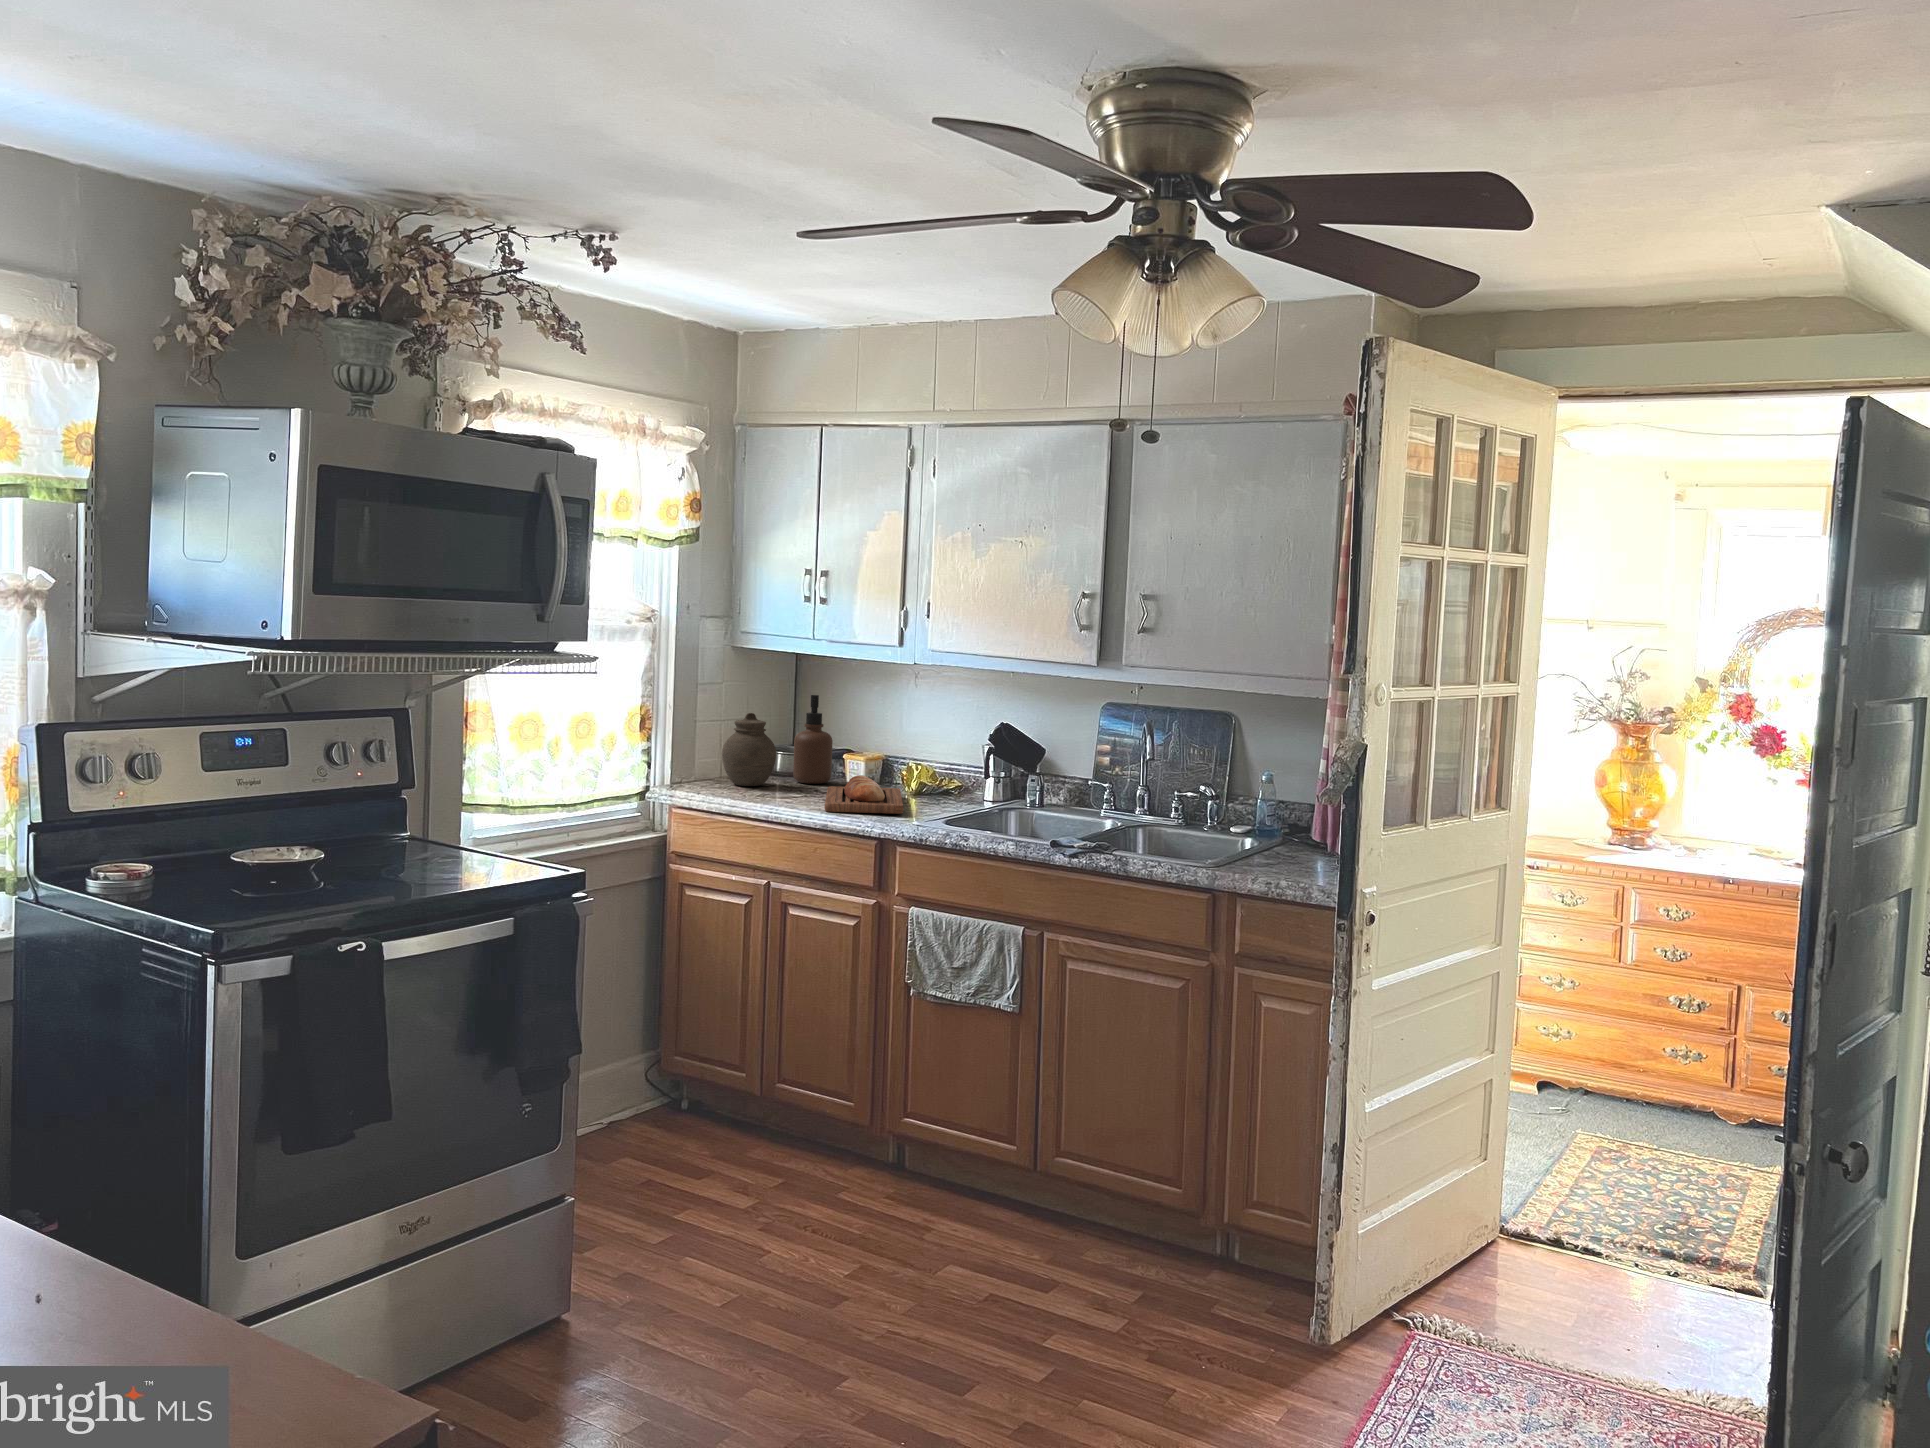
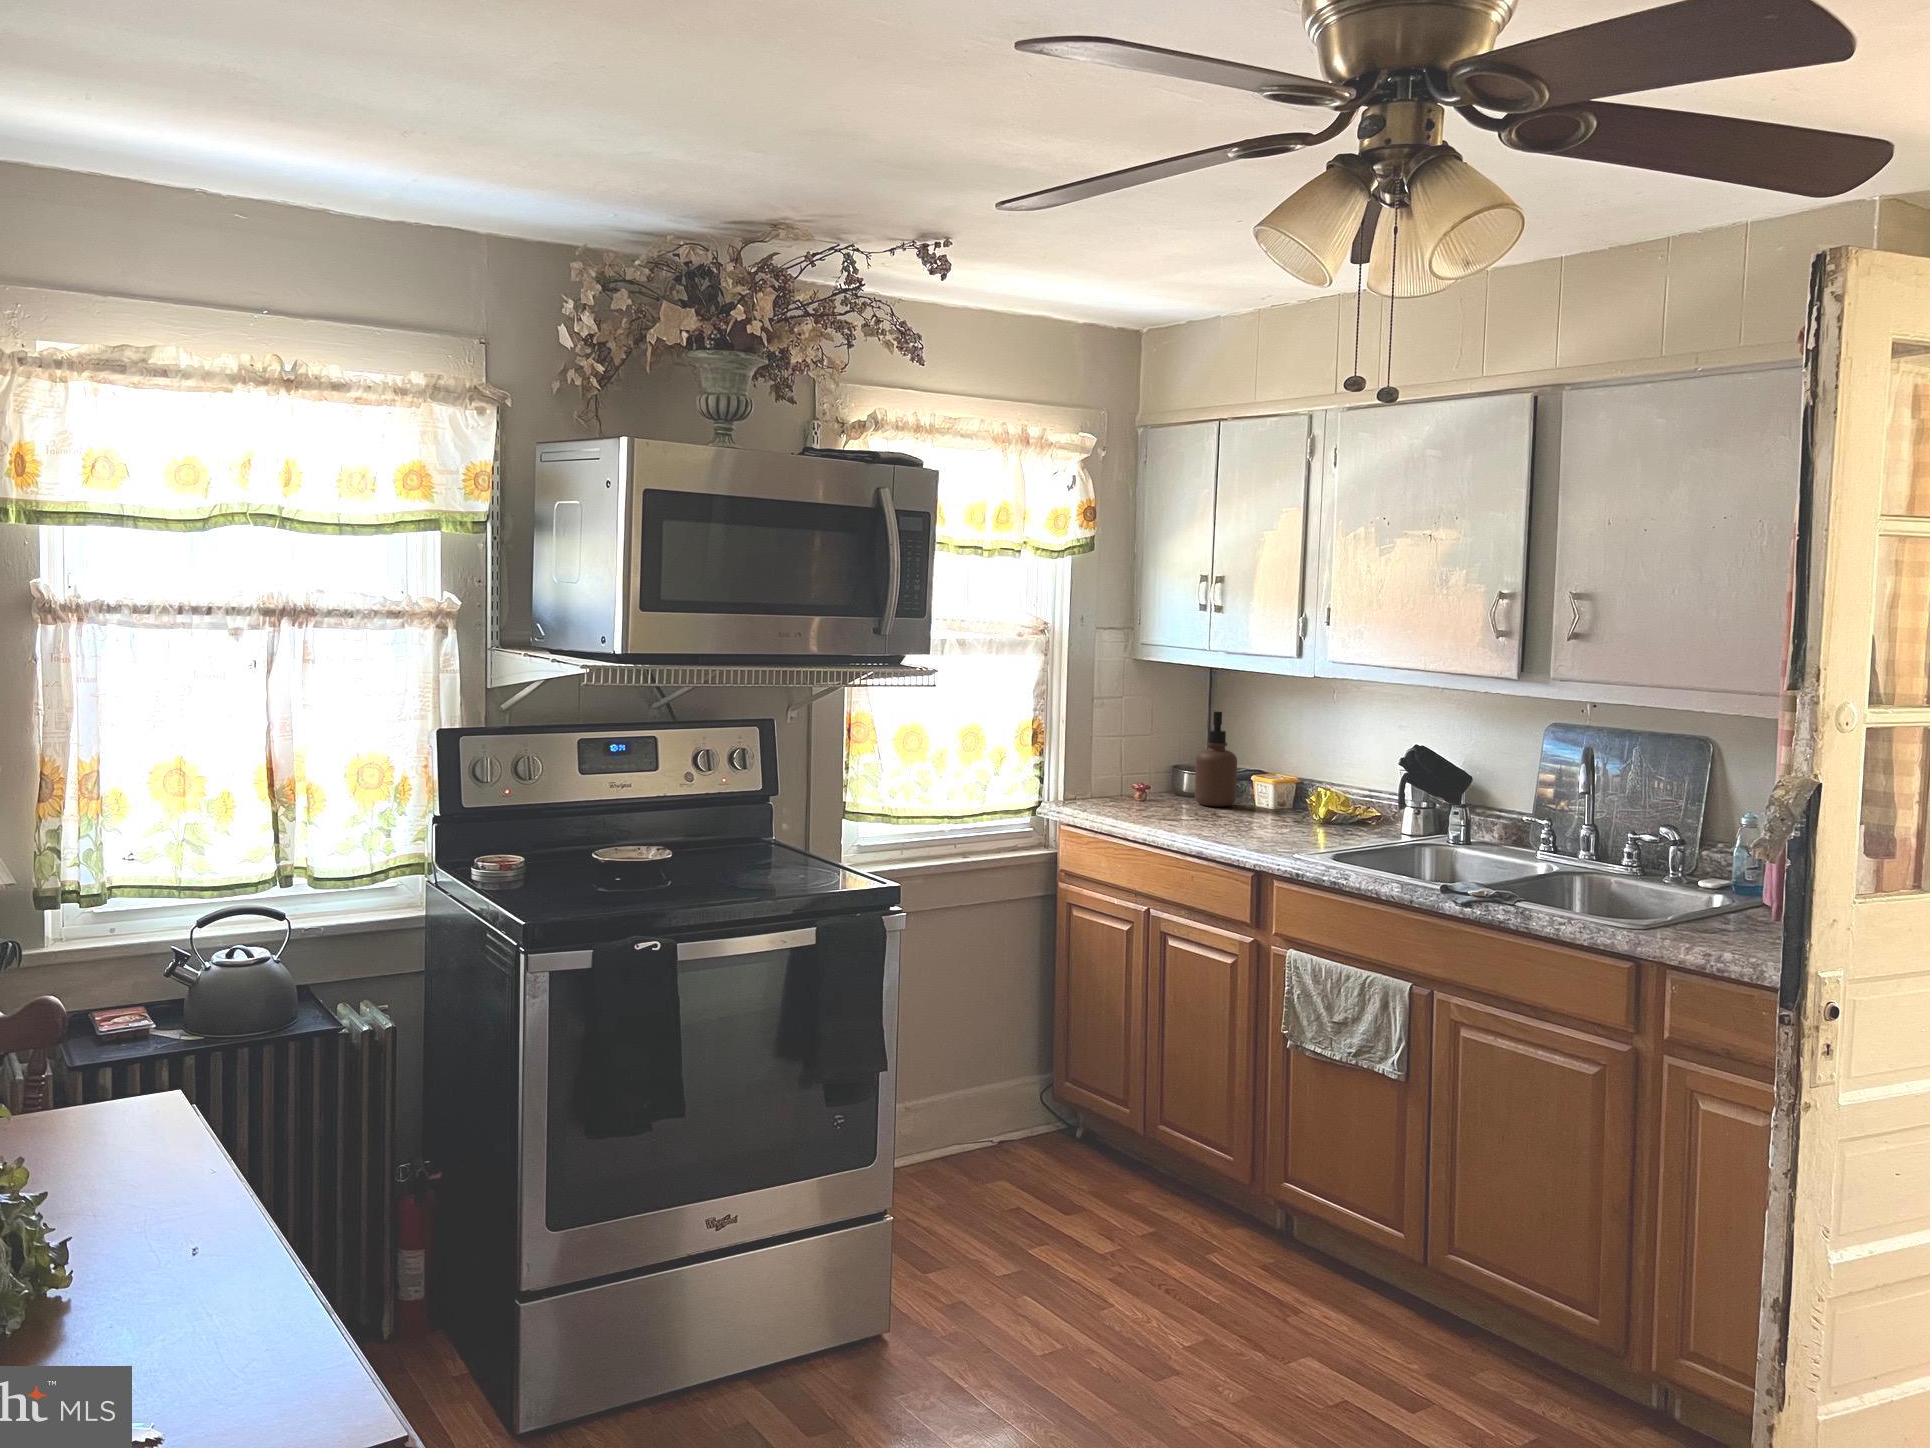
jar: present [722,713,776,786] -> none [1115,730,1172,807]
bread loaf: present [825,775,904,814] -> none [1207,799,1305,844]

